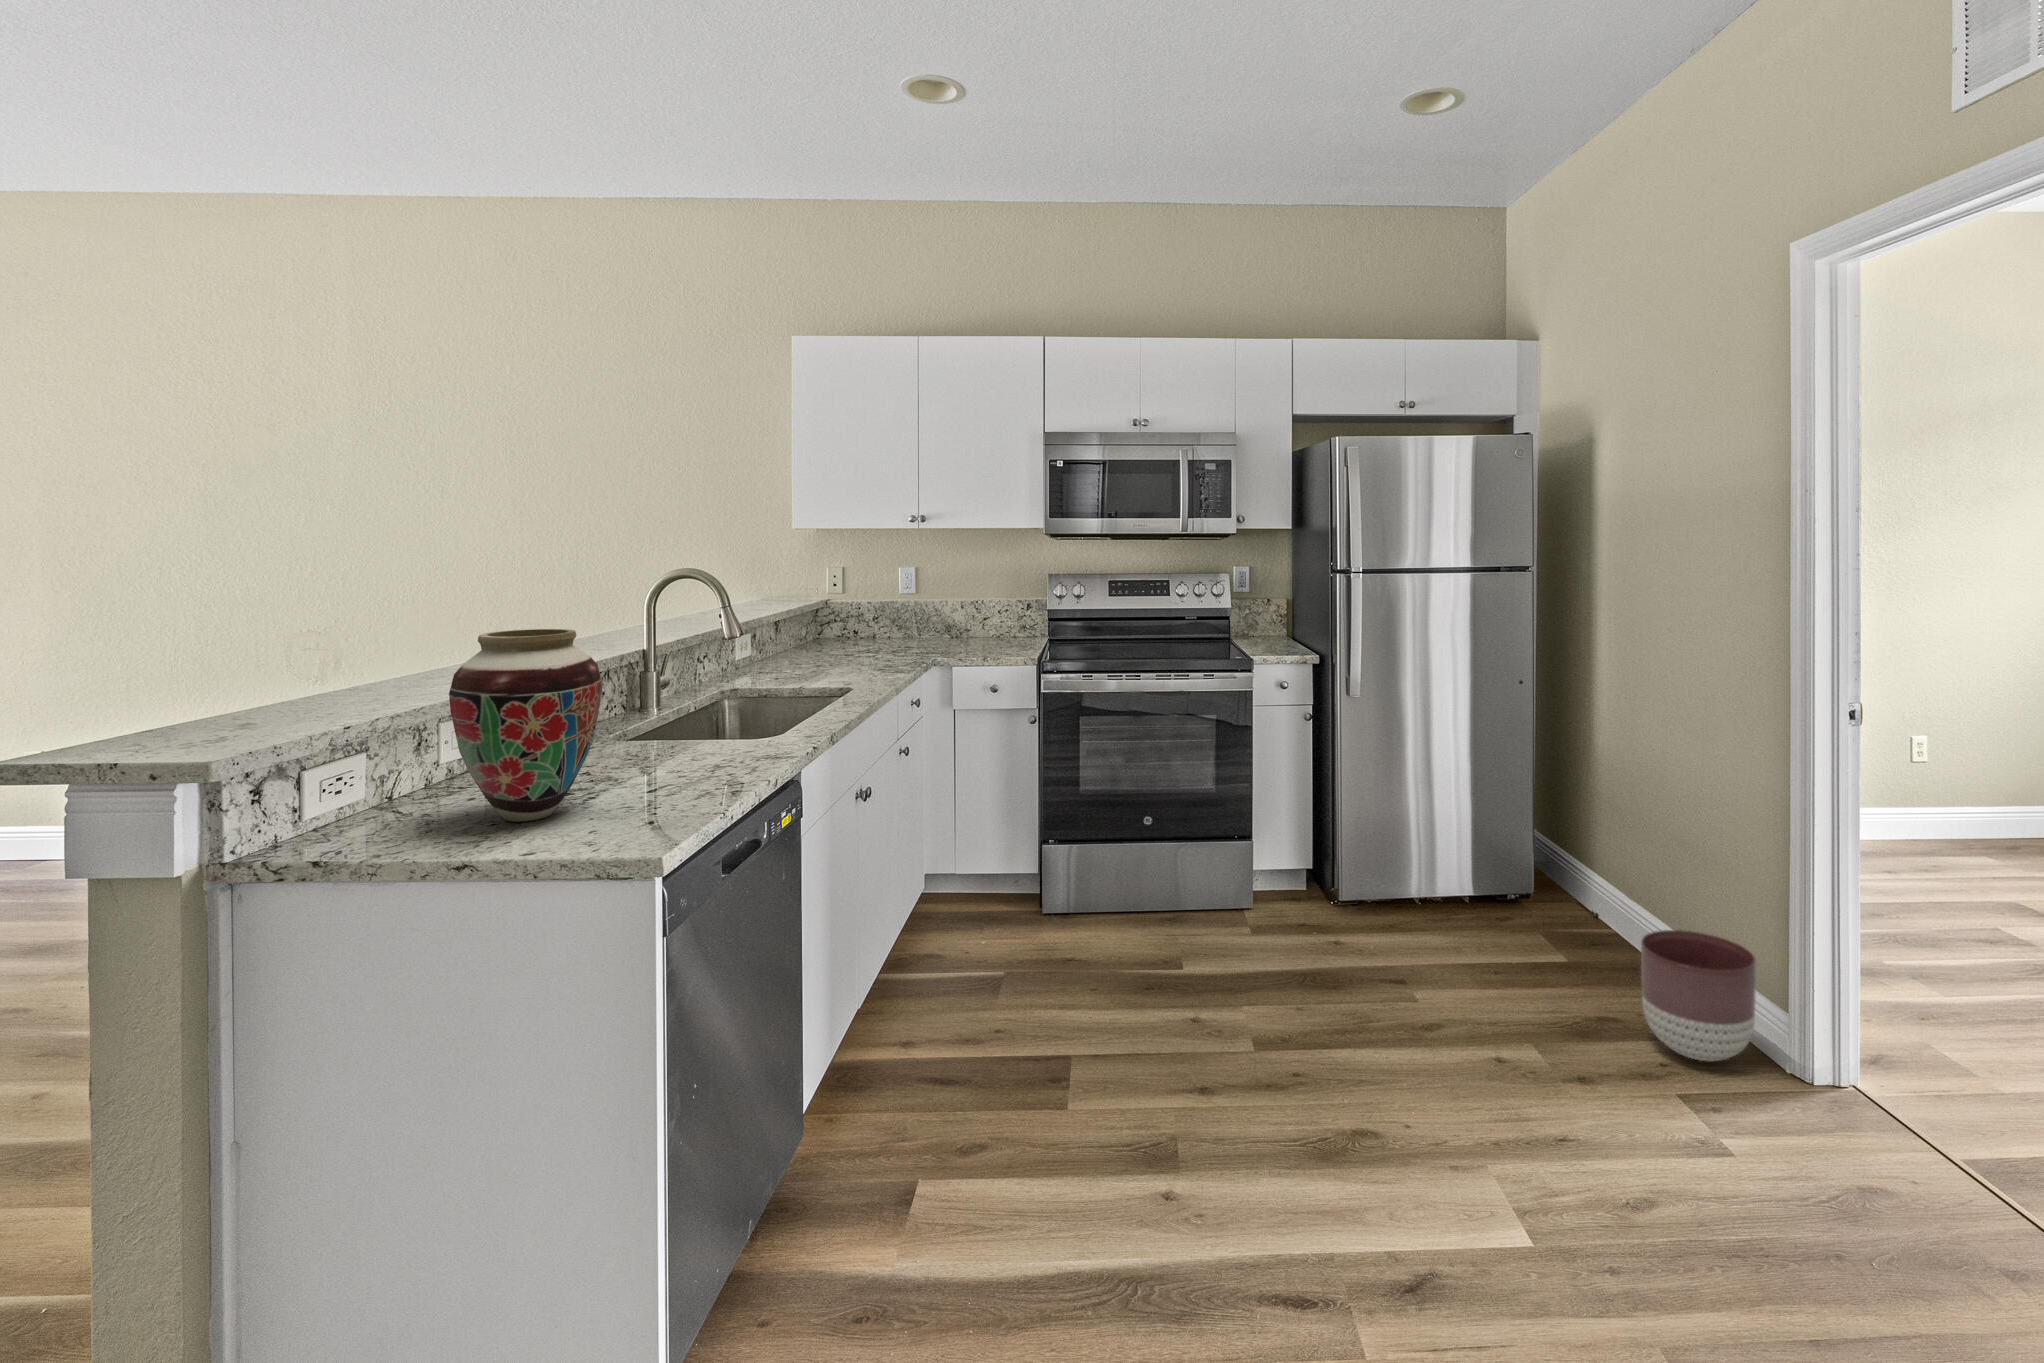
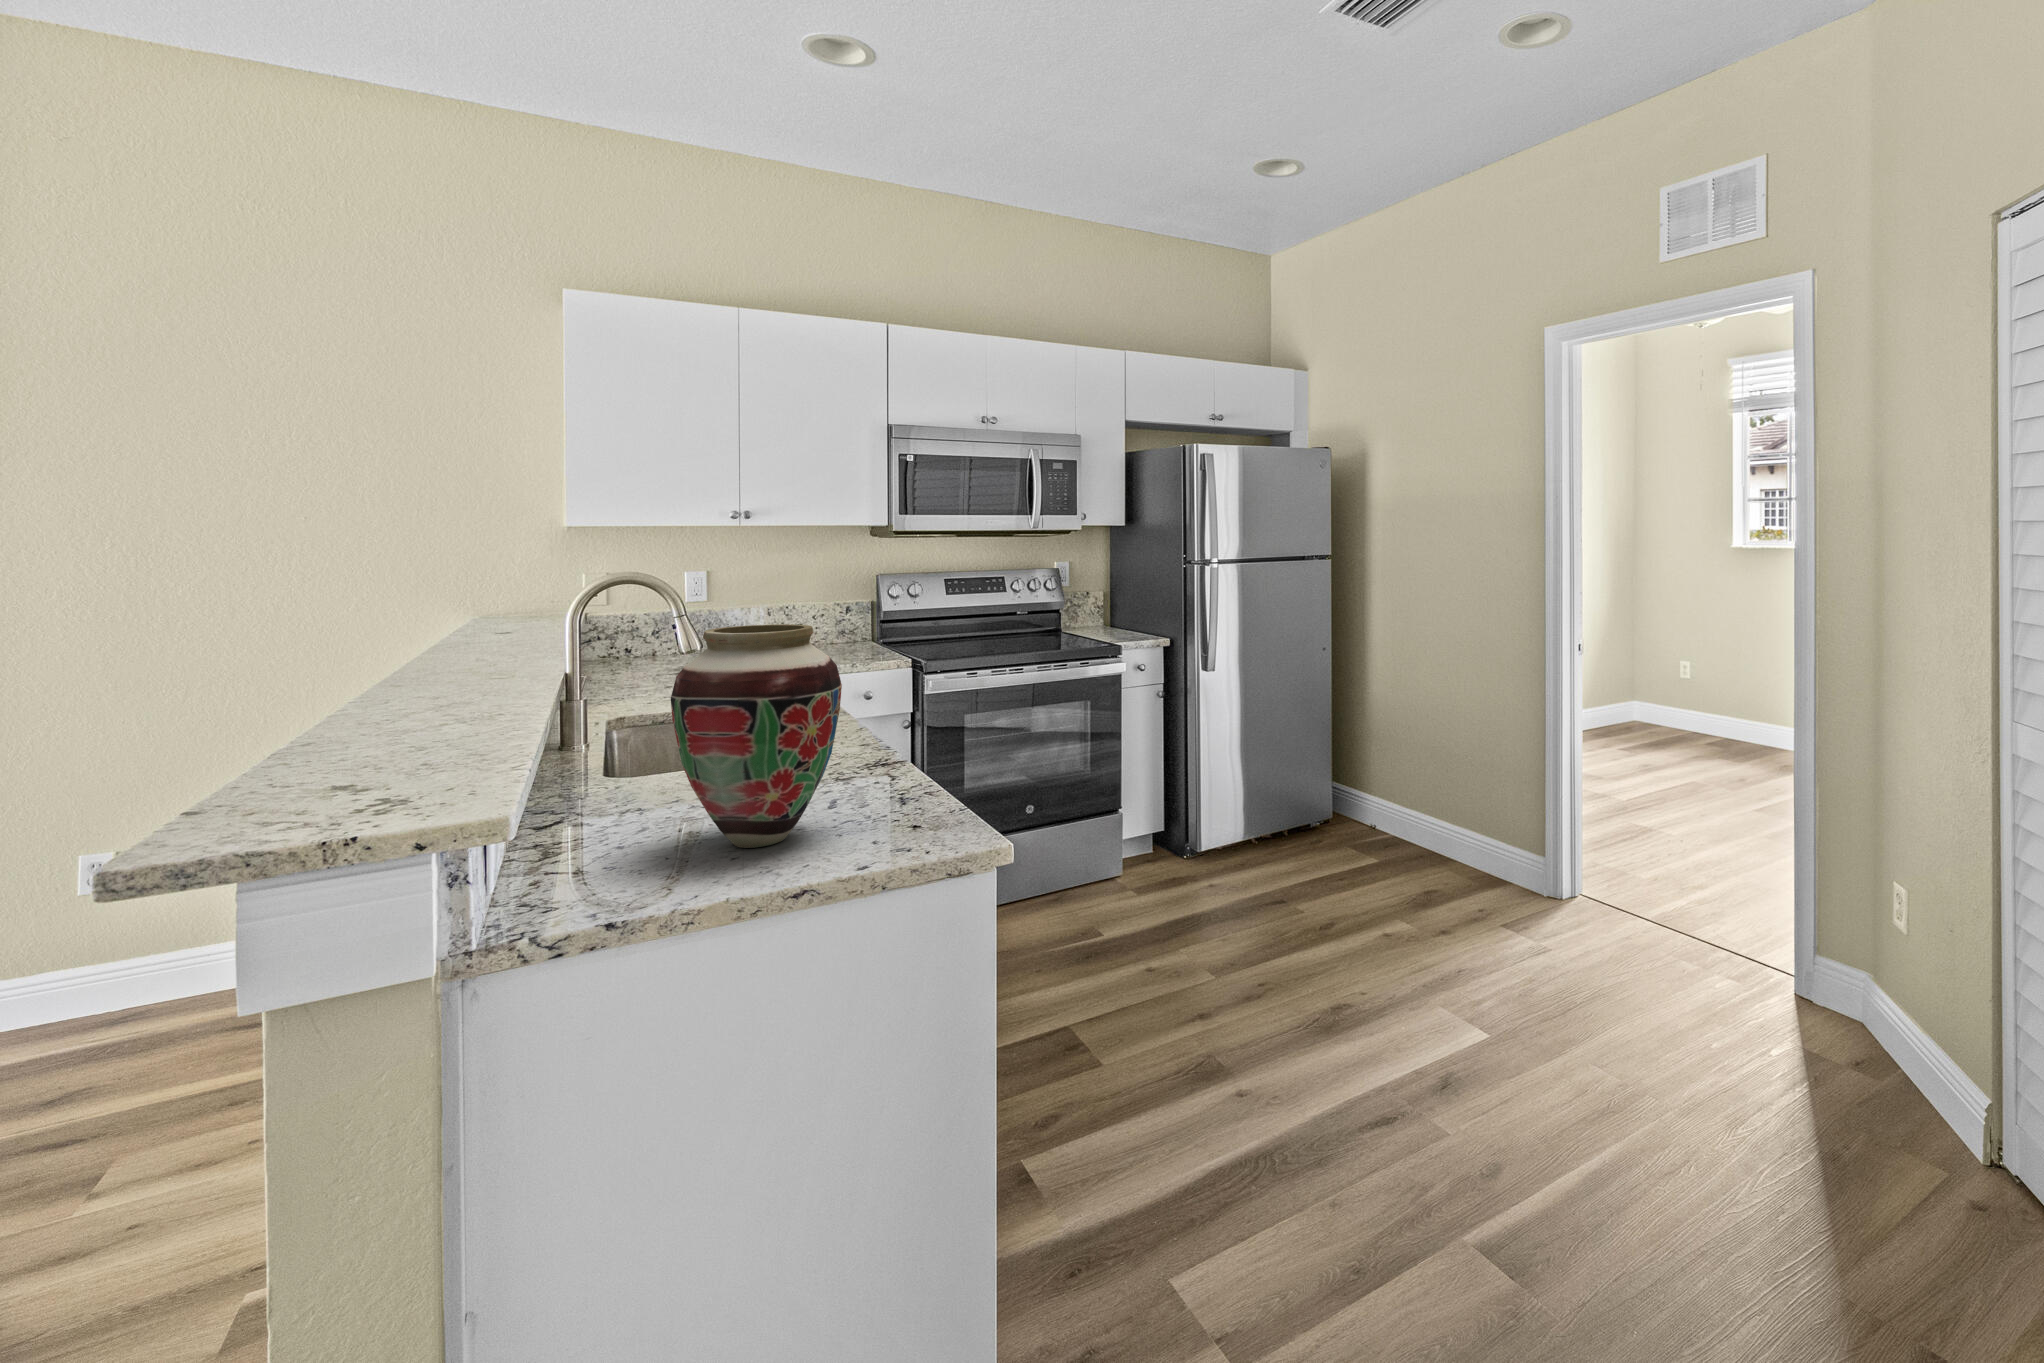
planter: present [1641,930,1756,1062] -> none [1455,814,1530,903]

